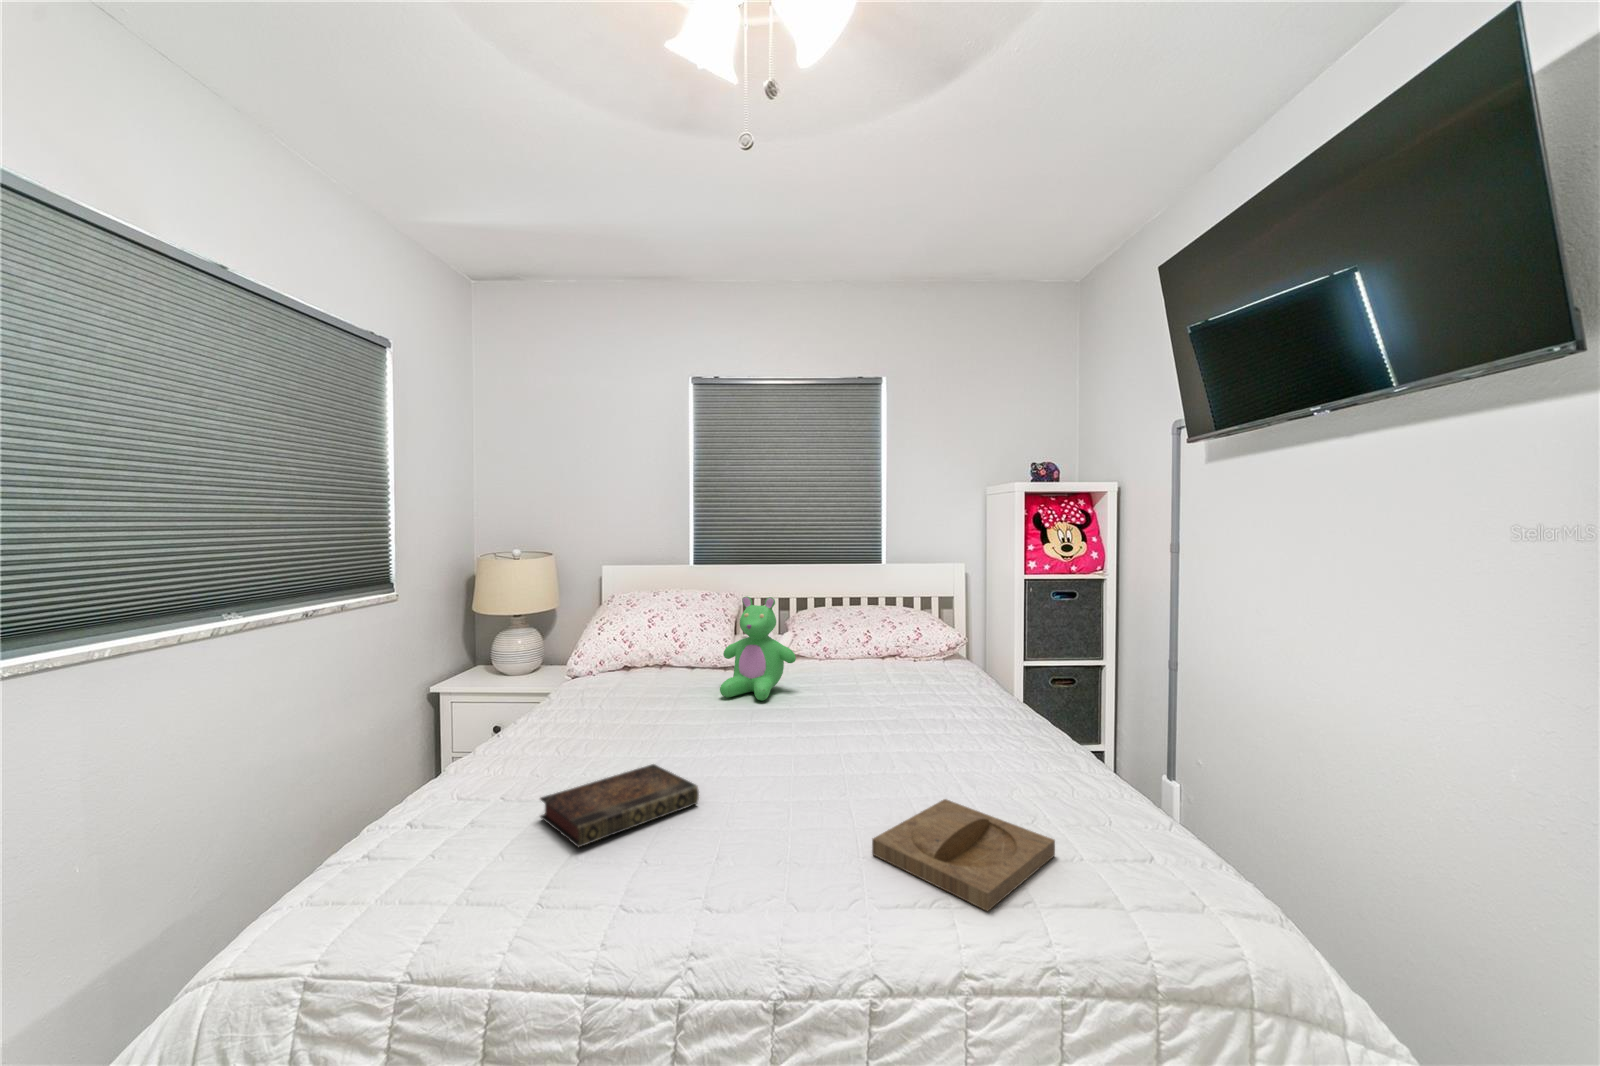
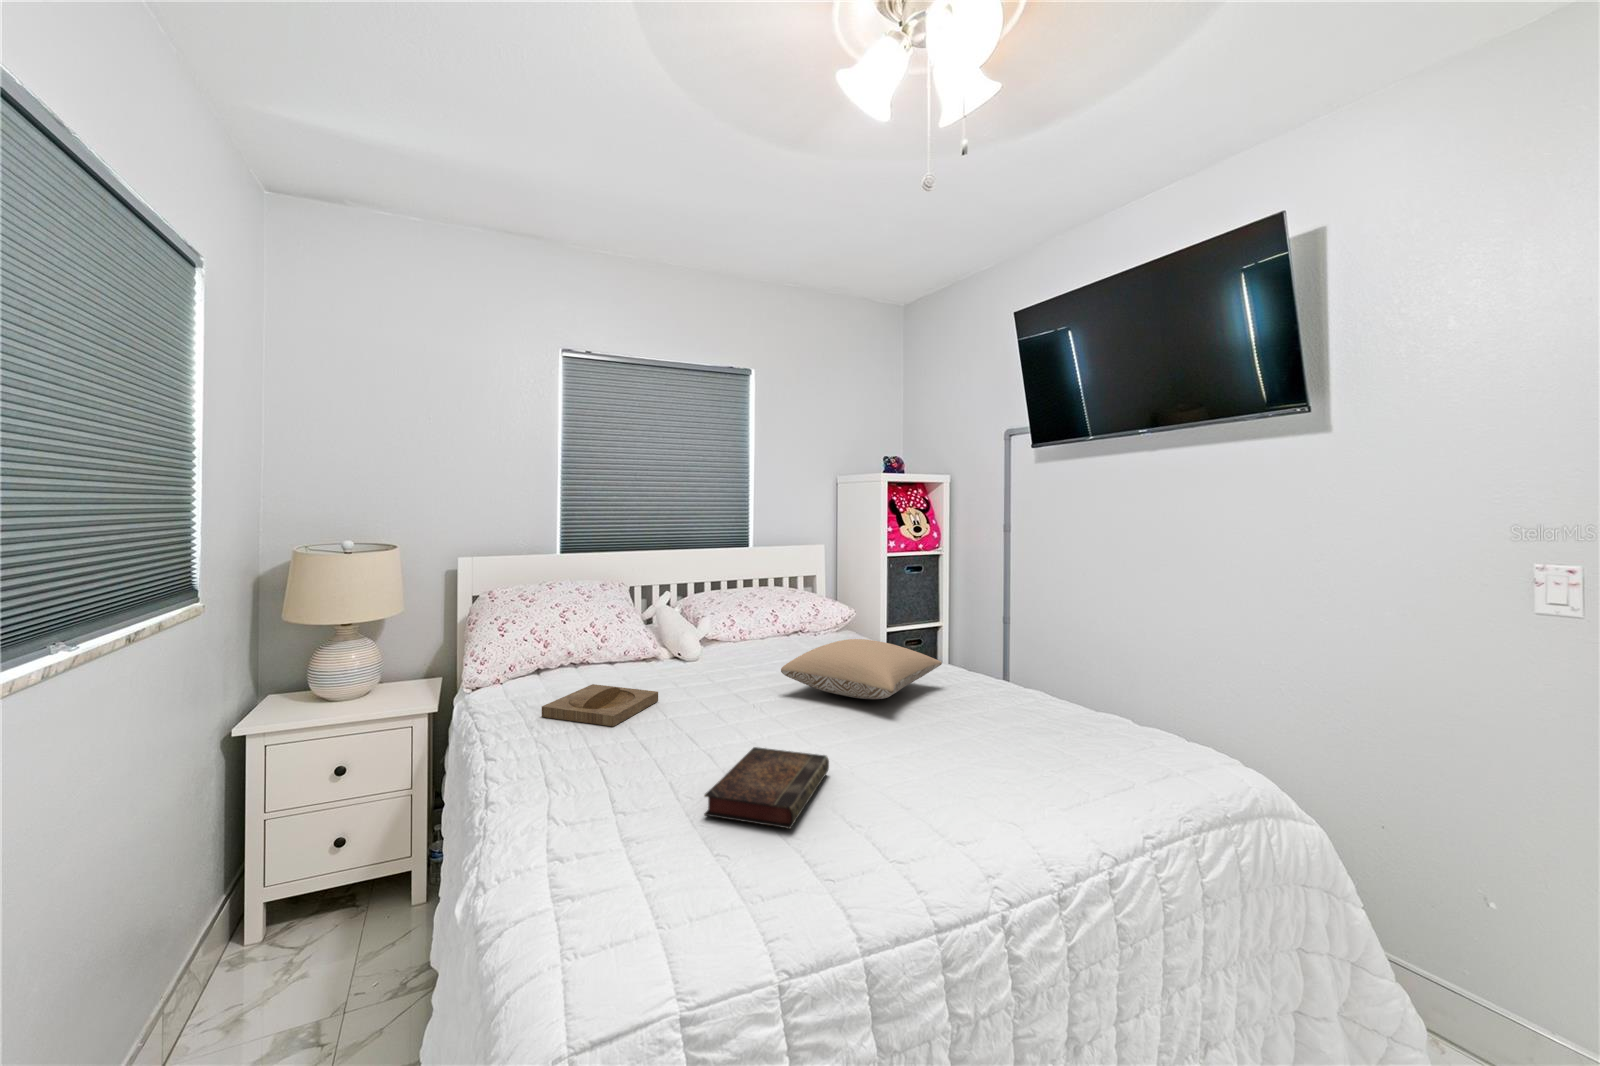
teddy bear: present [720,596,796,701] -> none [674,581,752,684]
pillow: none [784,669,968,737] -> present [781,639,942,699]
tray: present [872,799,1055,911] -> present [542,684,658,726]

